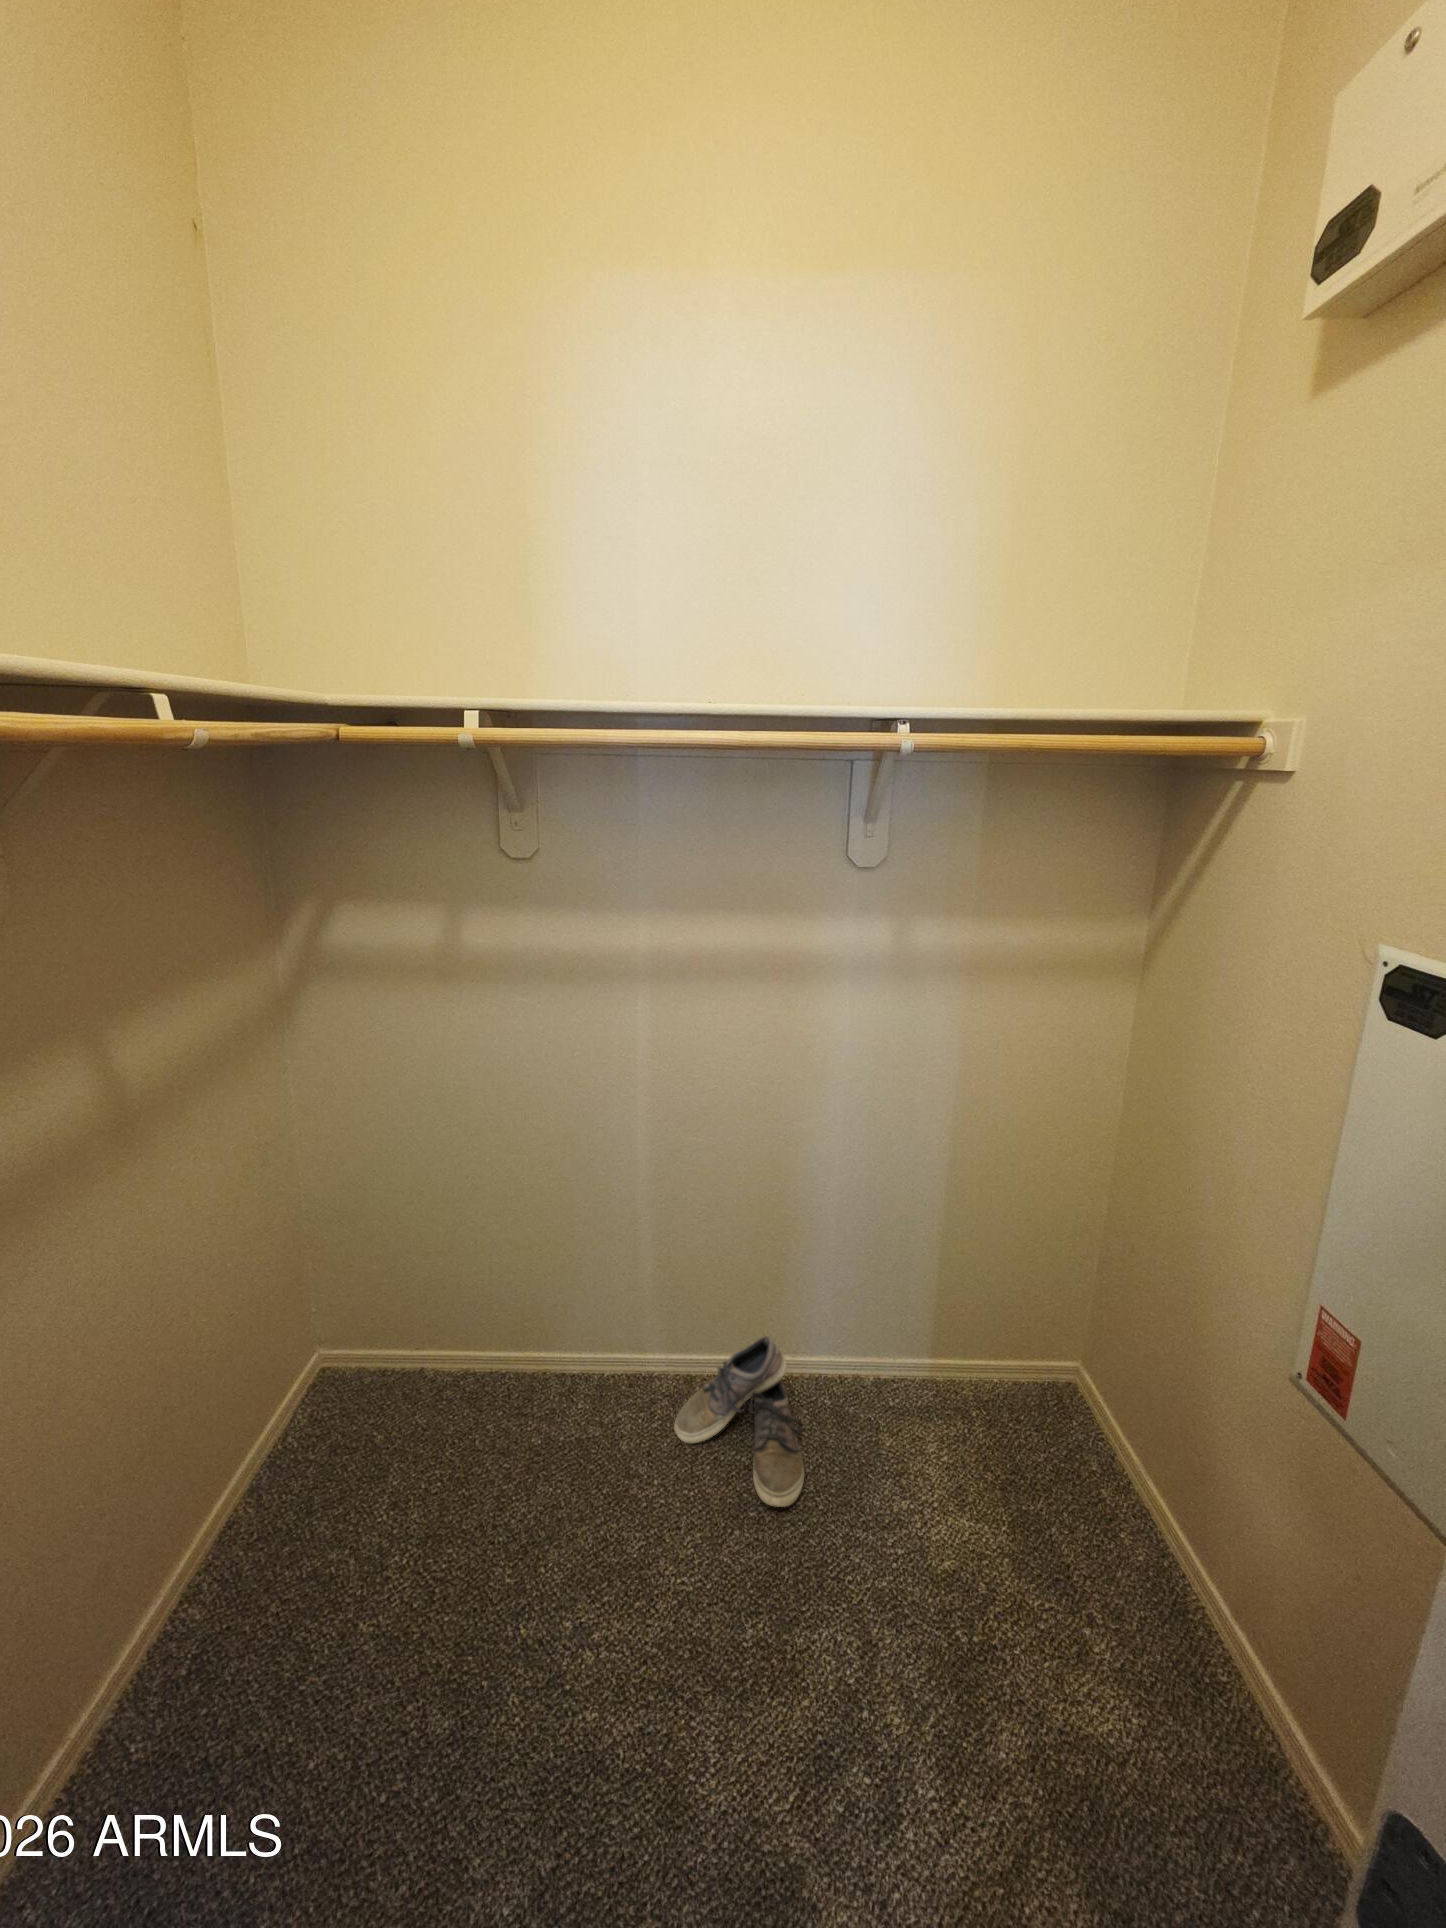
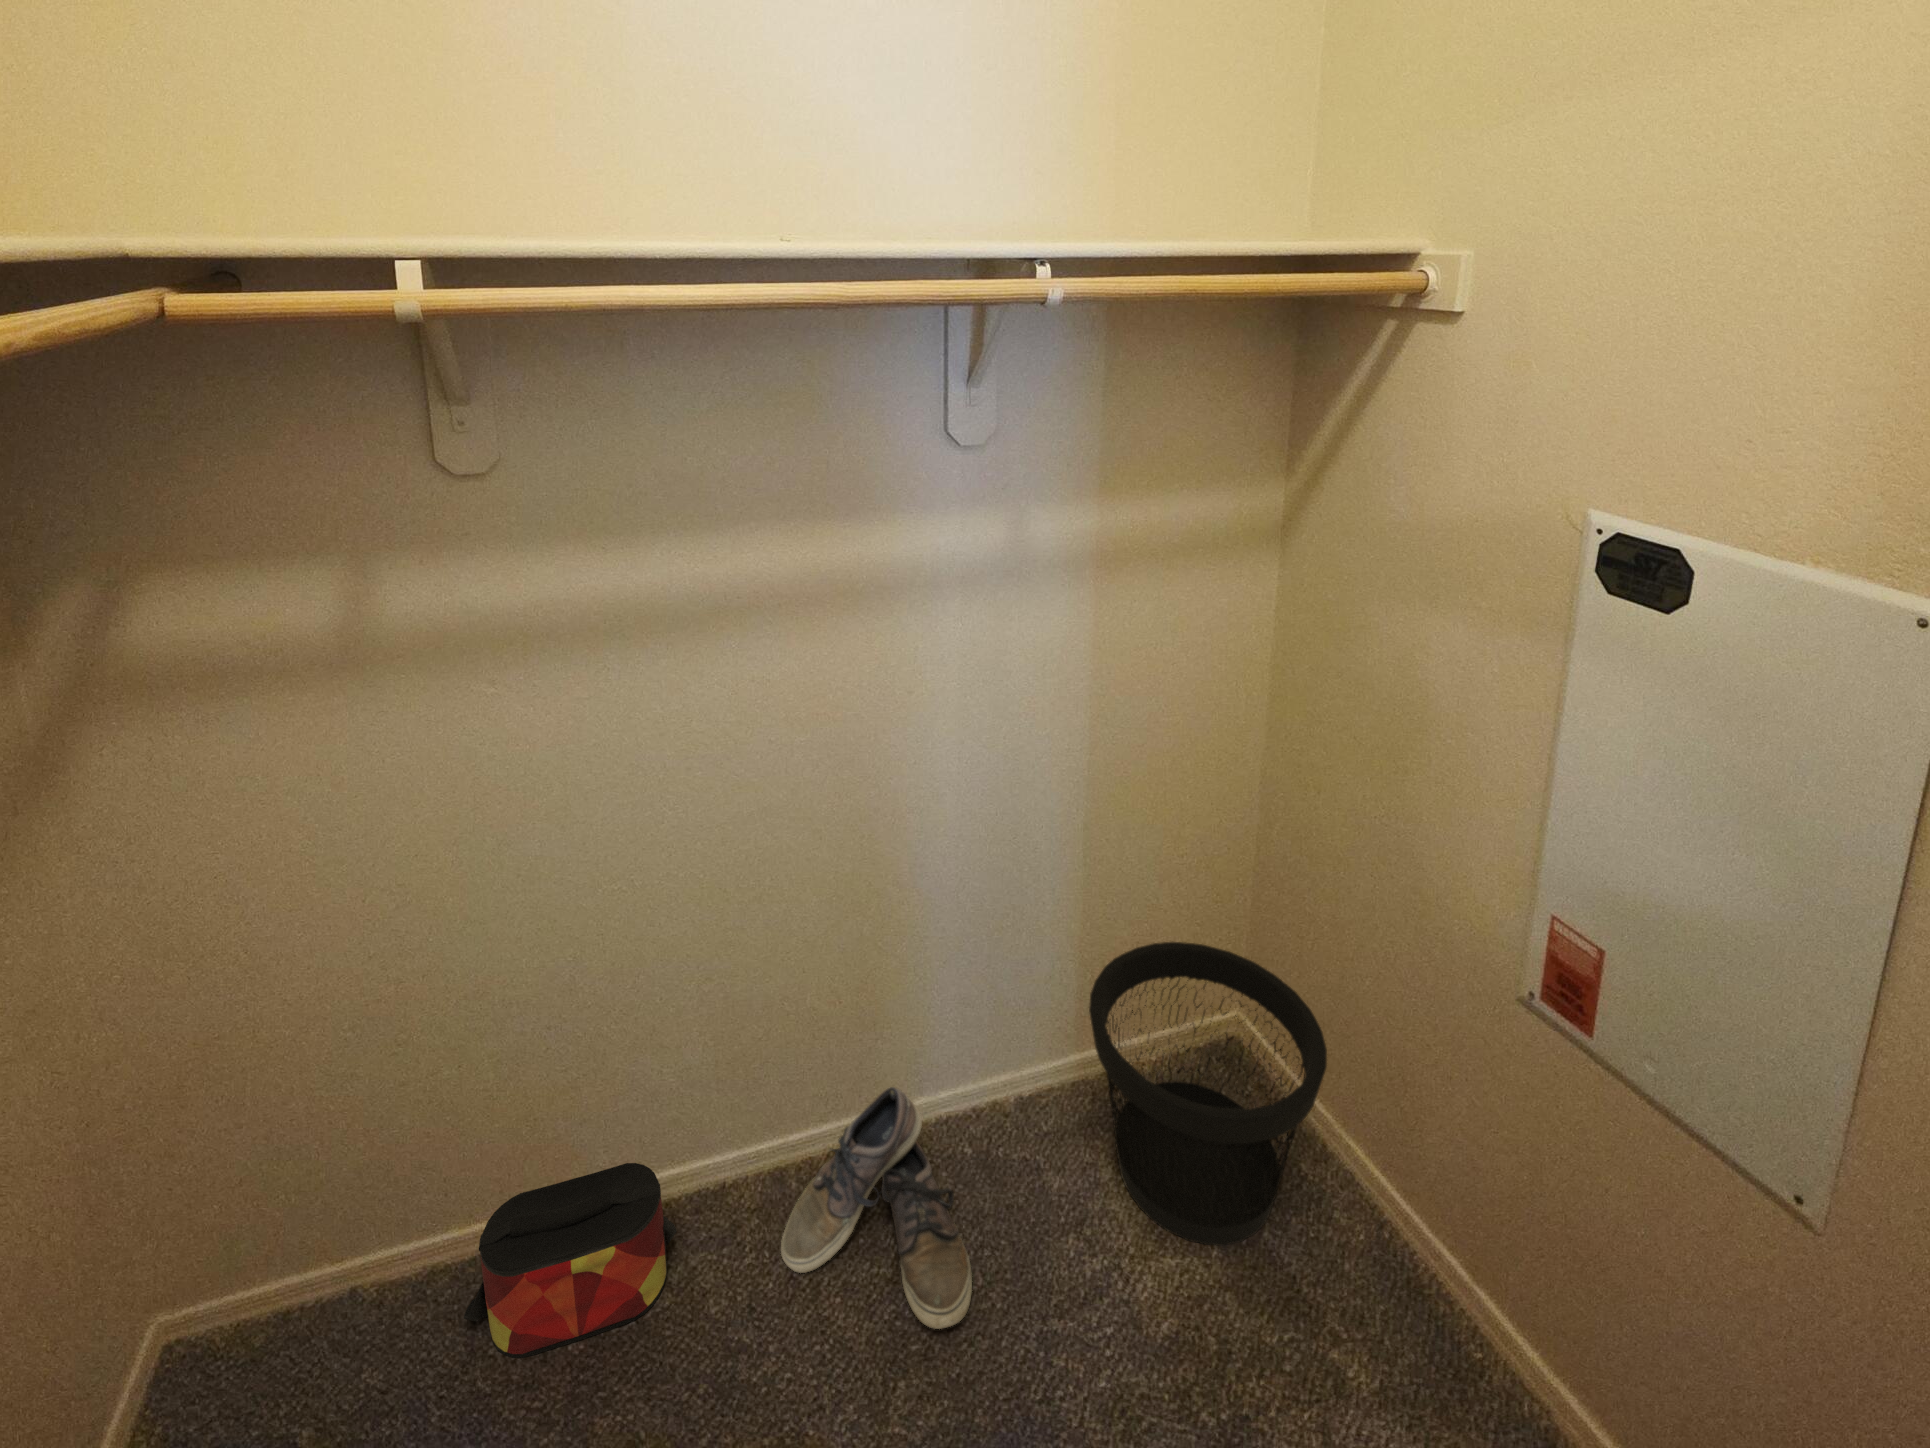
wastebasket: none [922,1284,1124,1530] -> present [1089,942,1327,1245]
bag: none [476,1334,609,1436] -> present [464,1163,677,1358]

